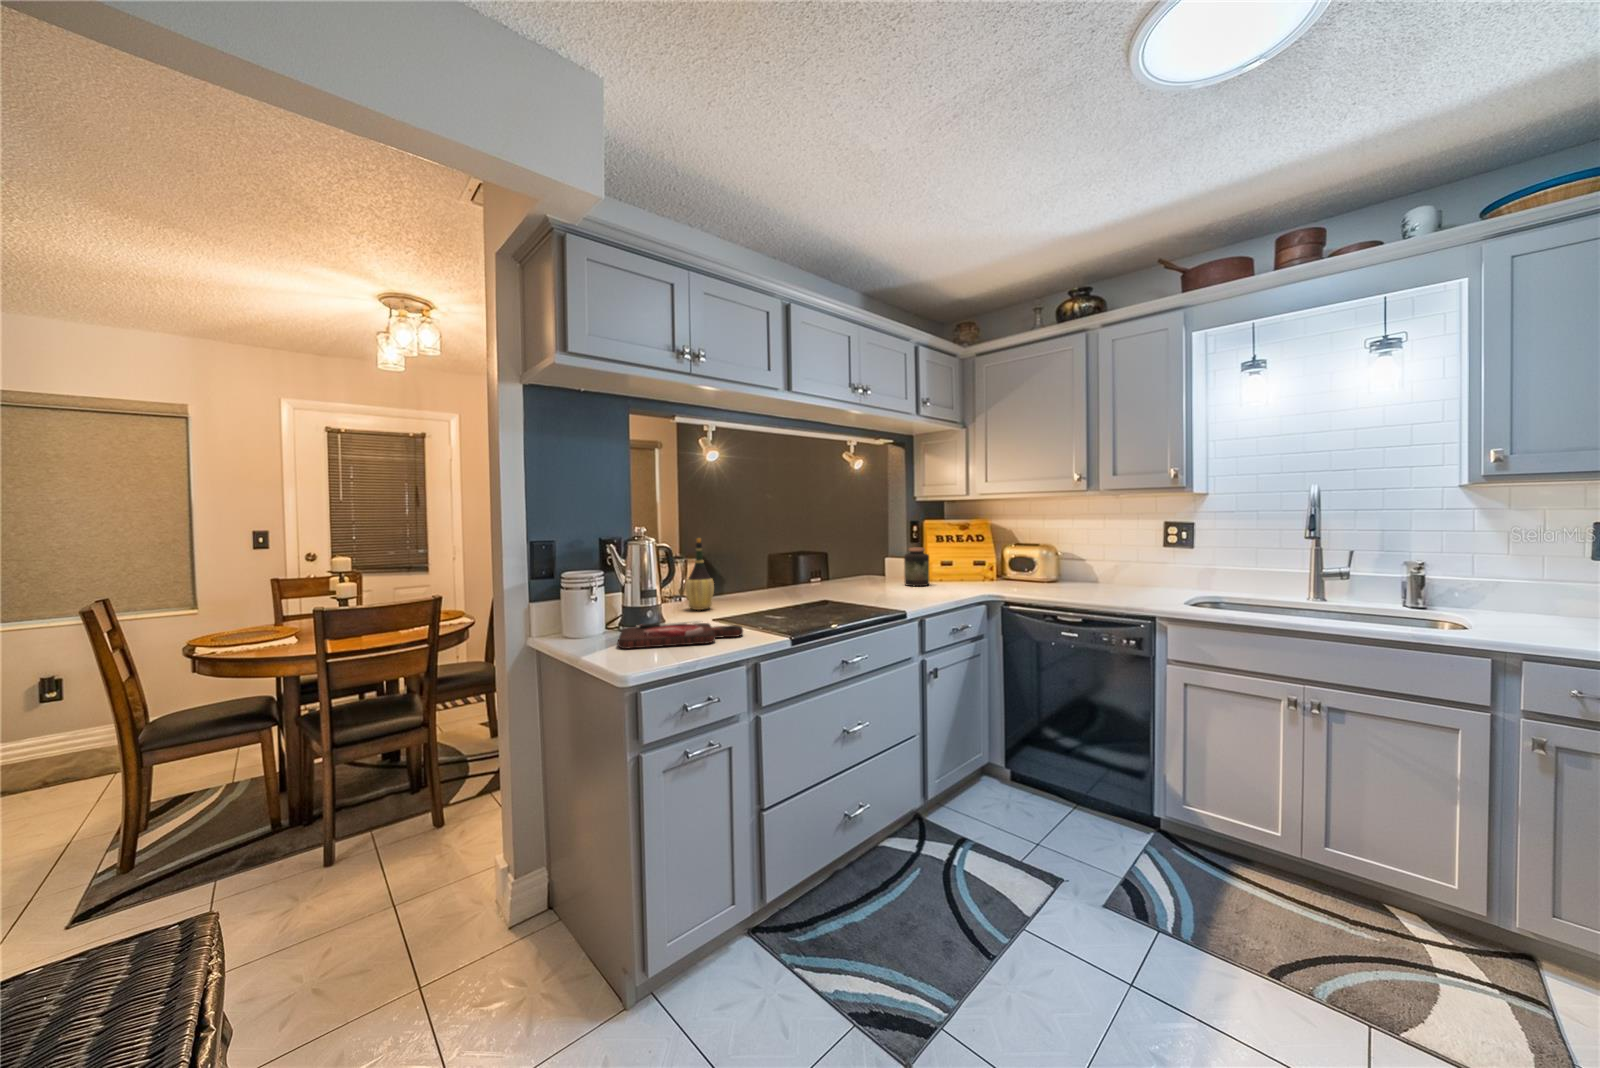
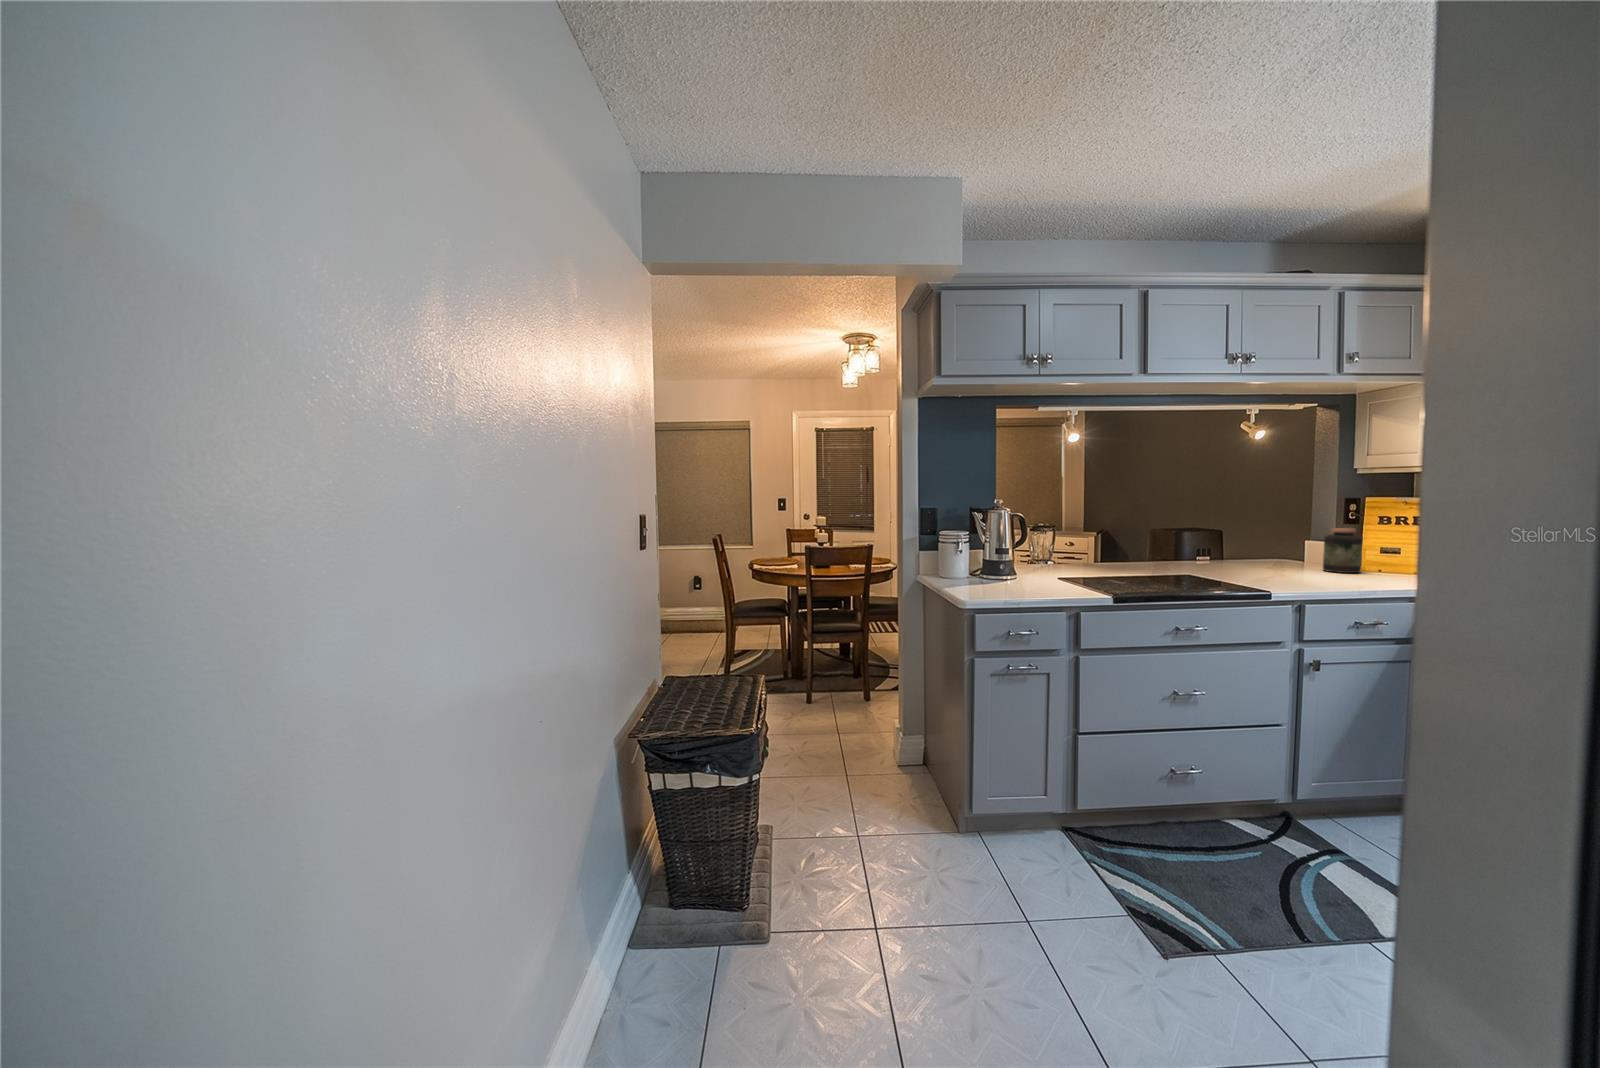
wine bottle: present [685,538,714,610] -> none [1044,509,1071,571]
cutting board: present [618,621,743,649] -> none [970,574,1075,592]

